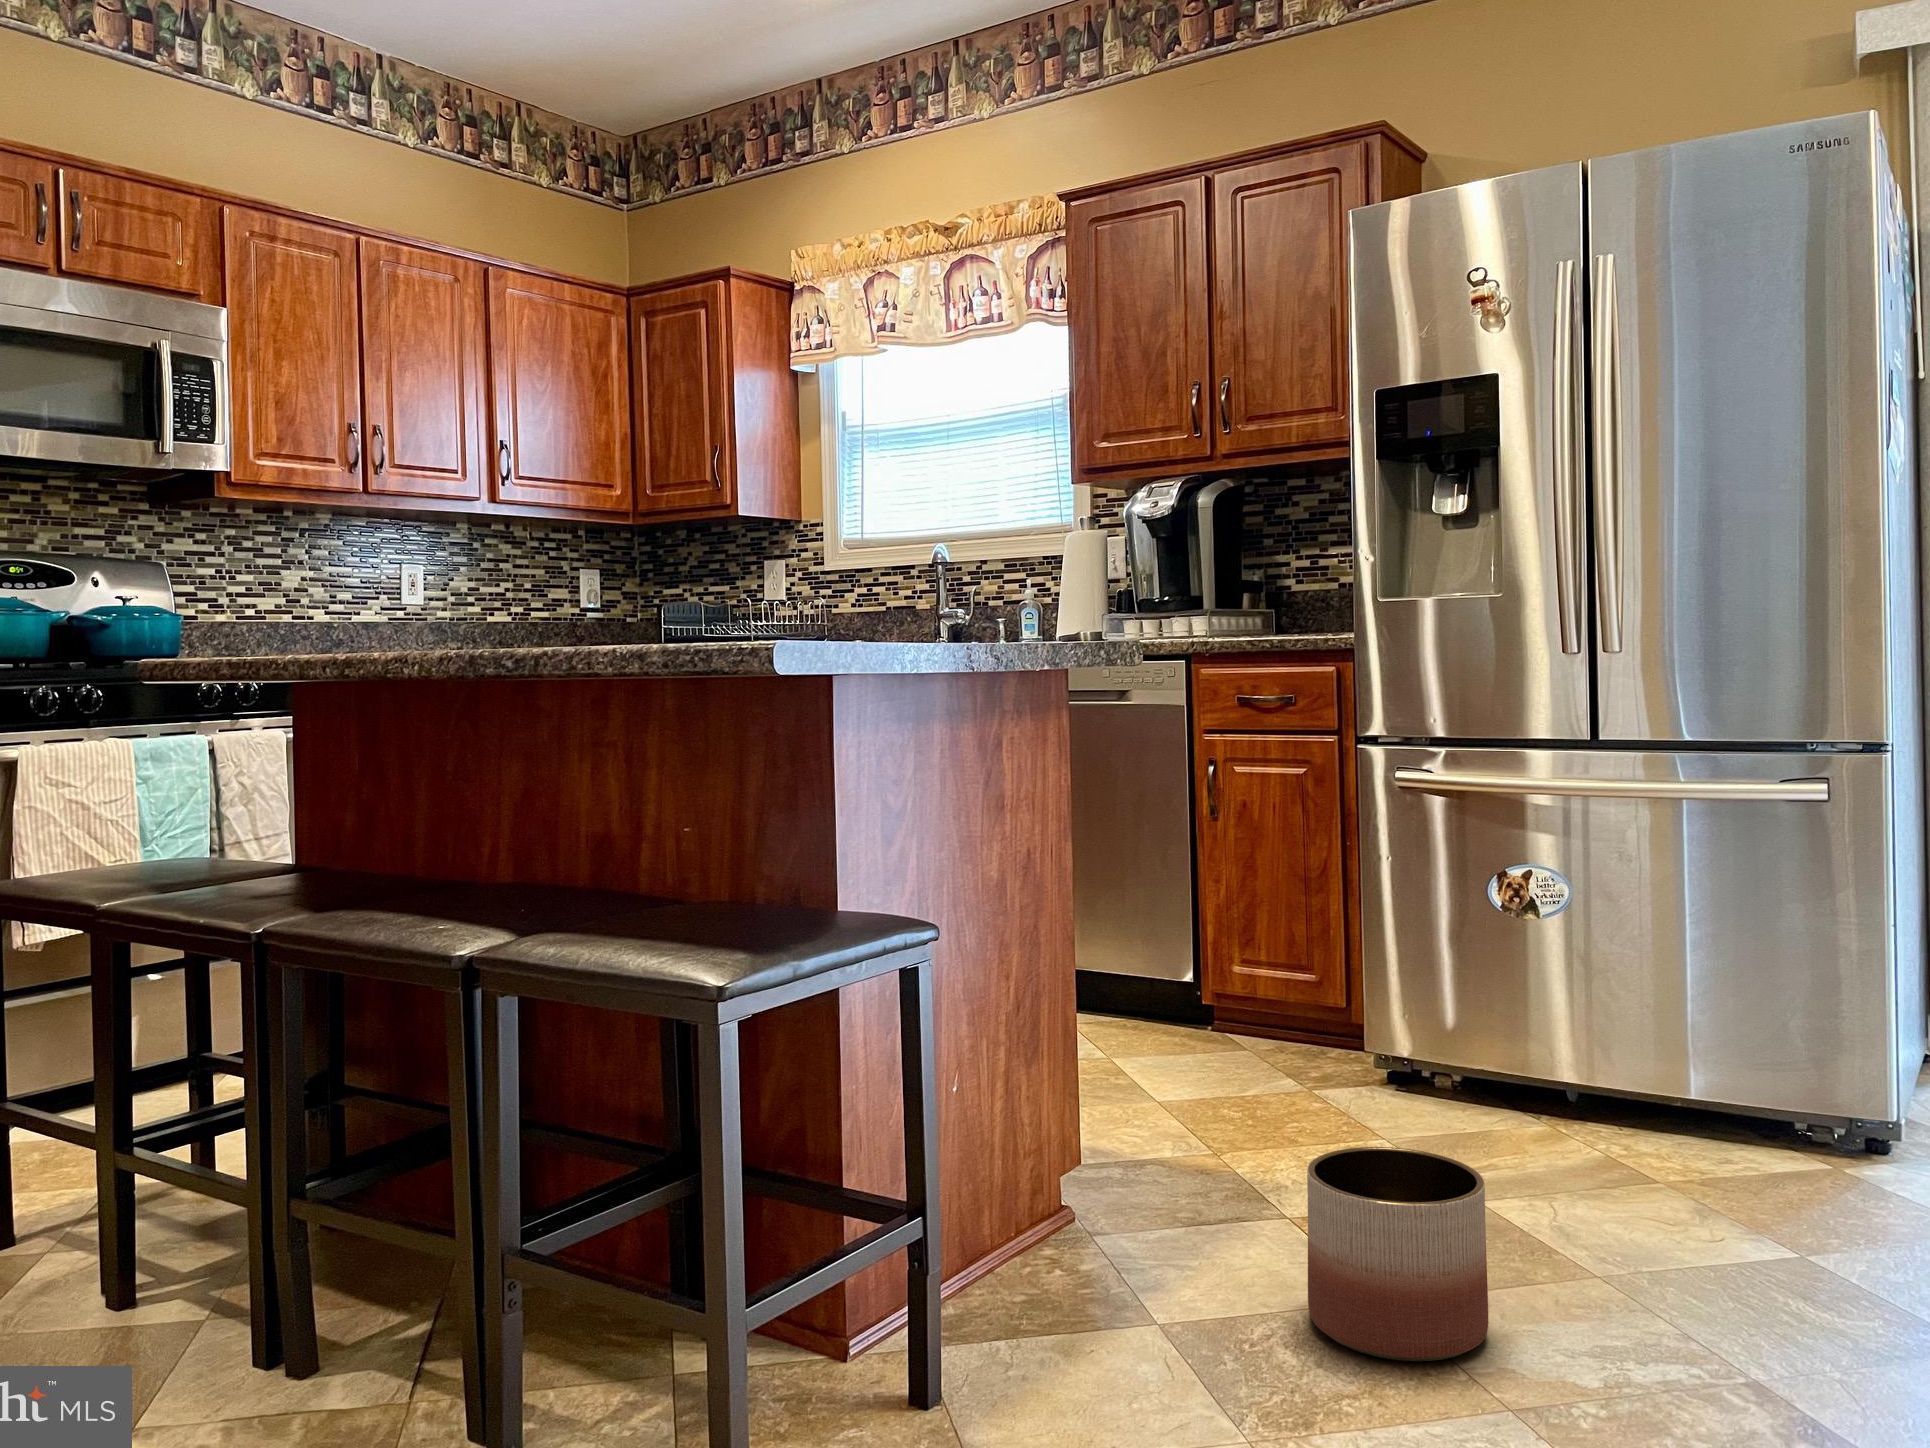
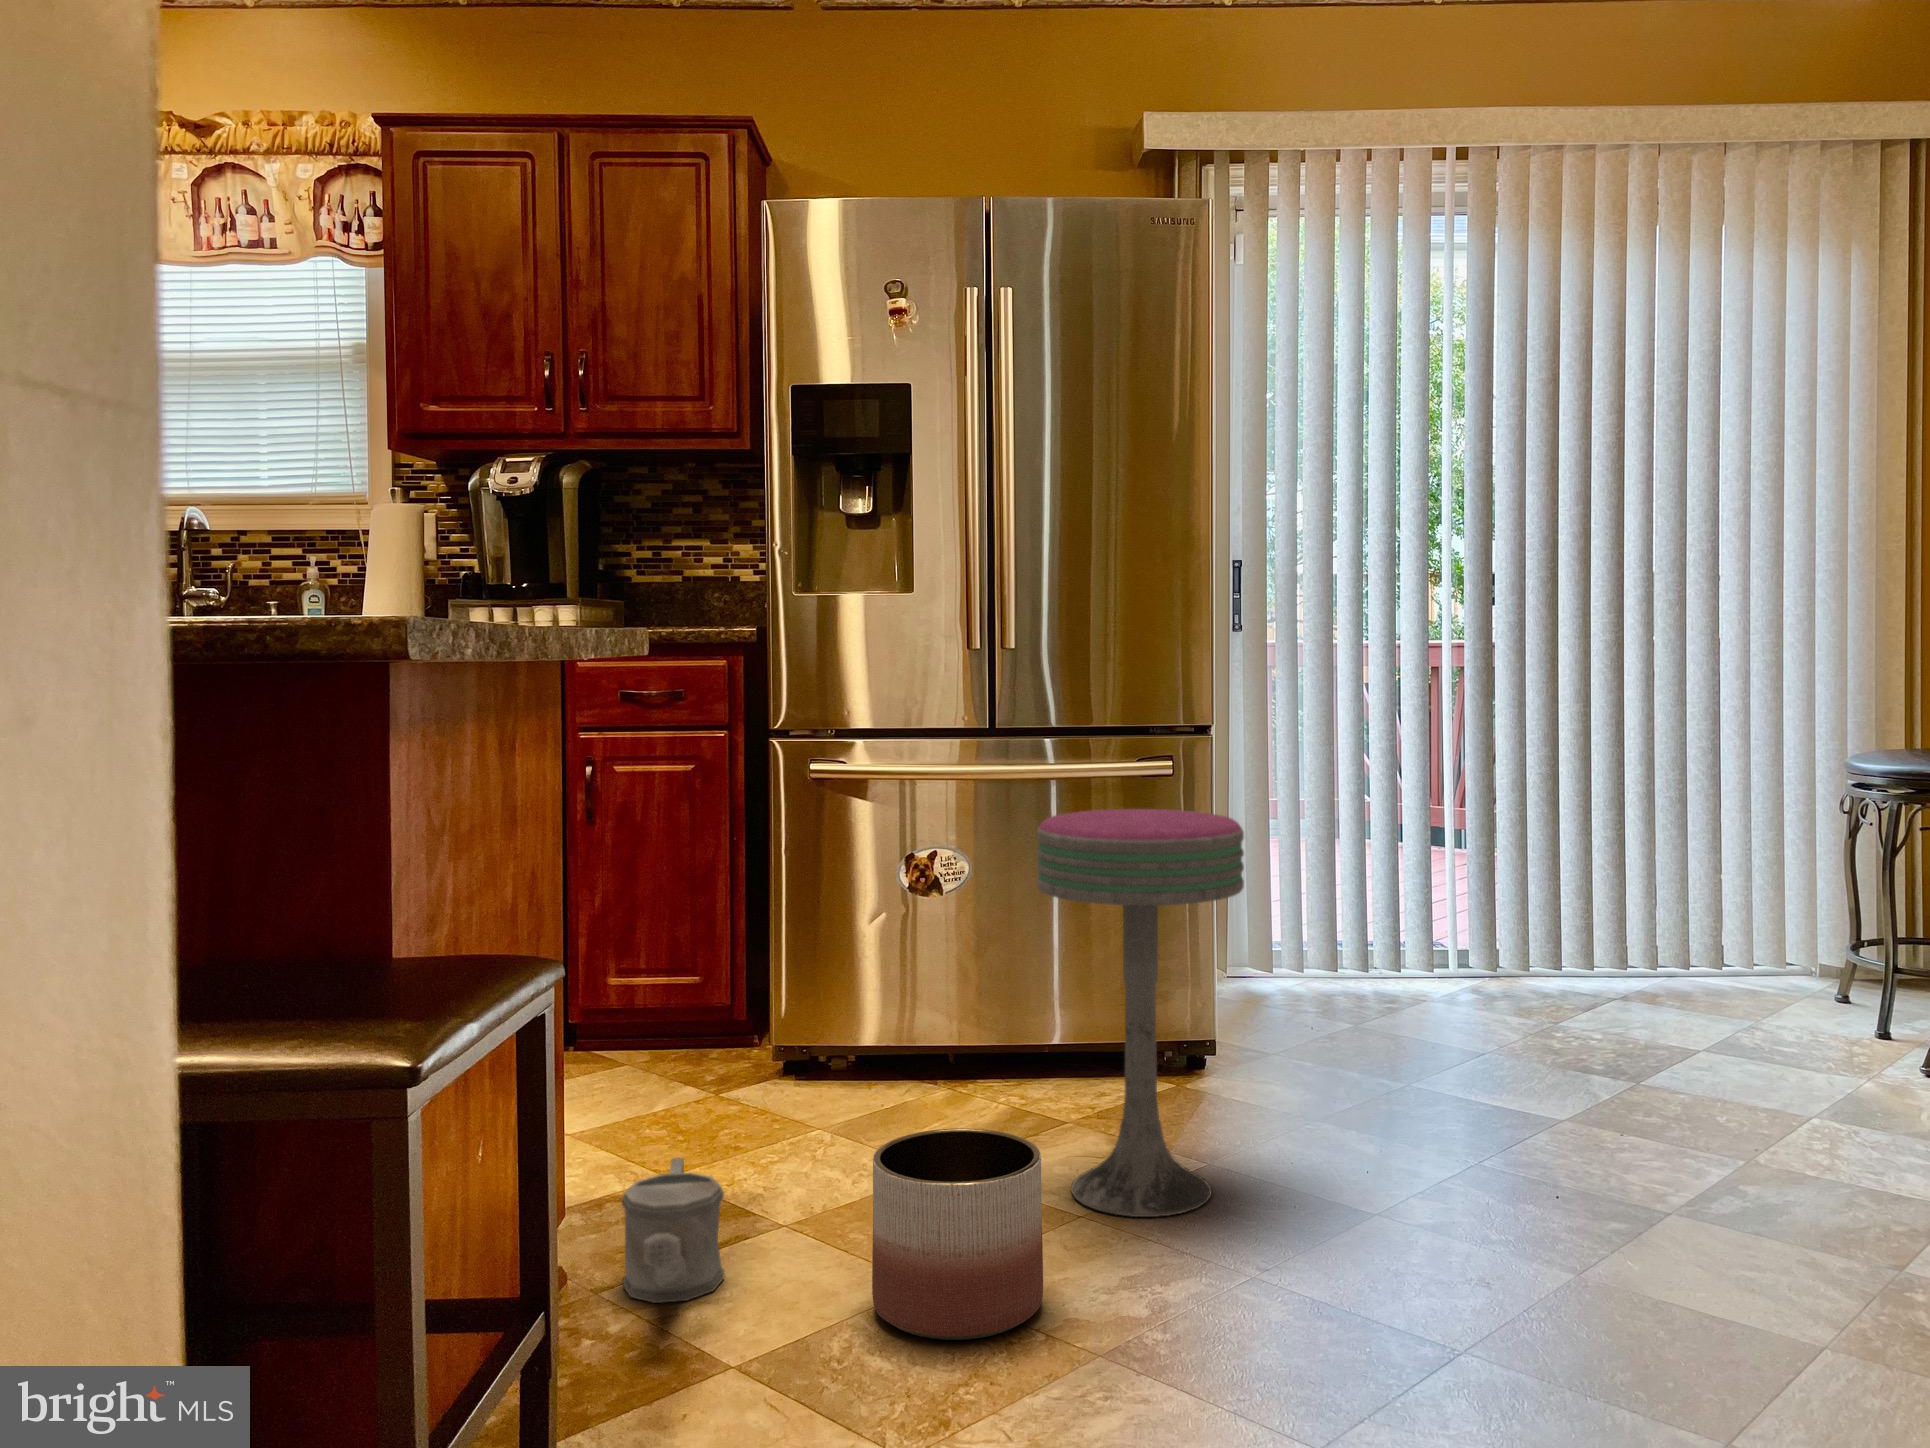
bar stool: none [1559,837,1818,1299] -> present [1037,809,1244,1217]
watering can: none [1093,1132,1202,1261] -> present [622,1158,724,1303]

